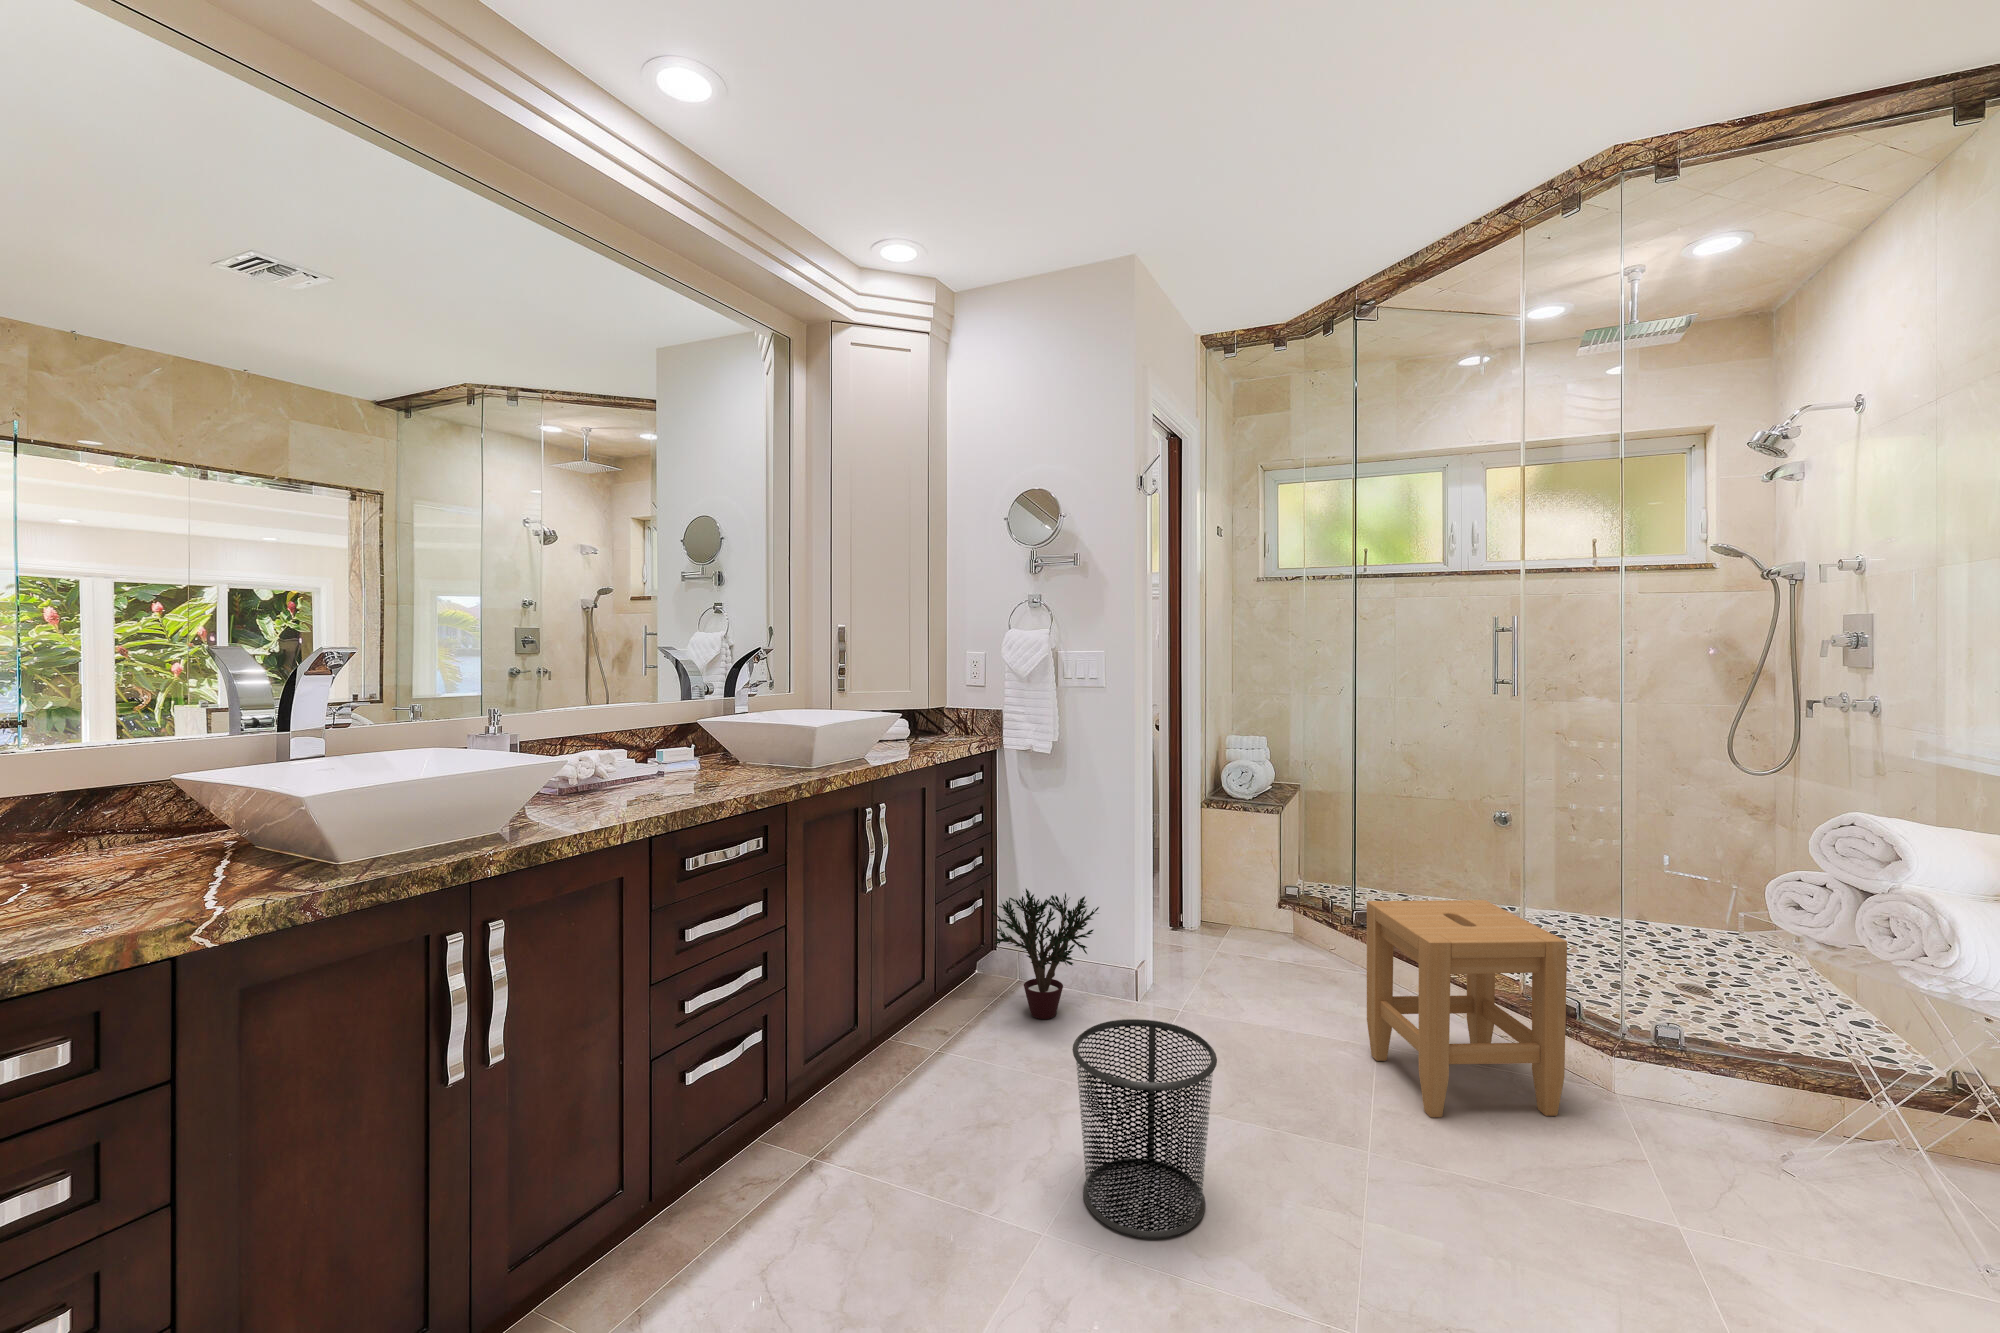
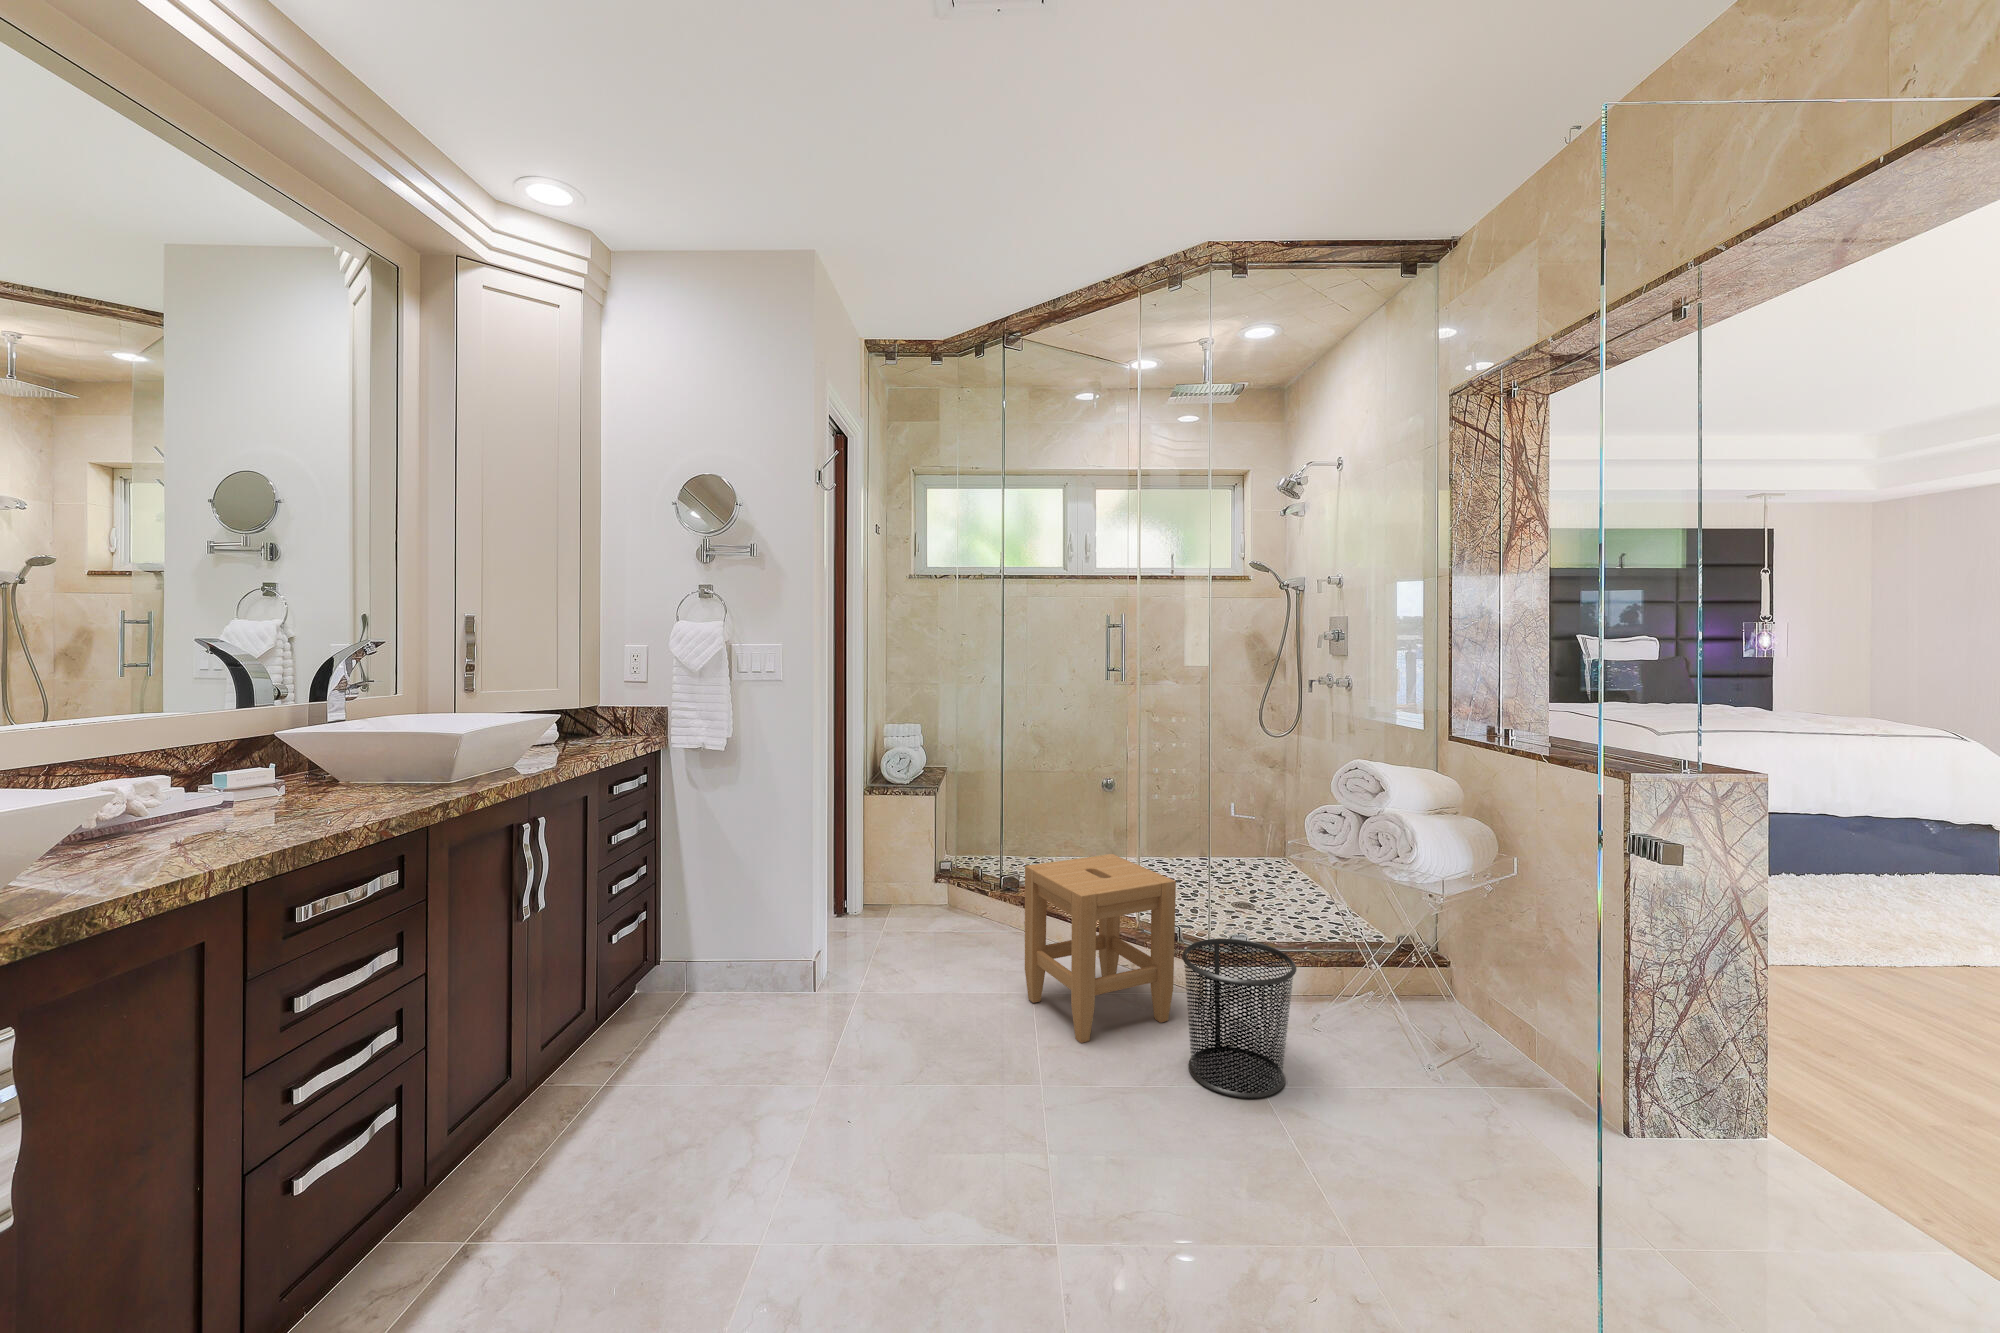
potted plant: present [992,889,1099,1019] -> none [664,889,781,1023]
waste bin: present [1072,1019,1217,1238] -> present [1182,939,1296,1098]

